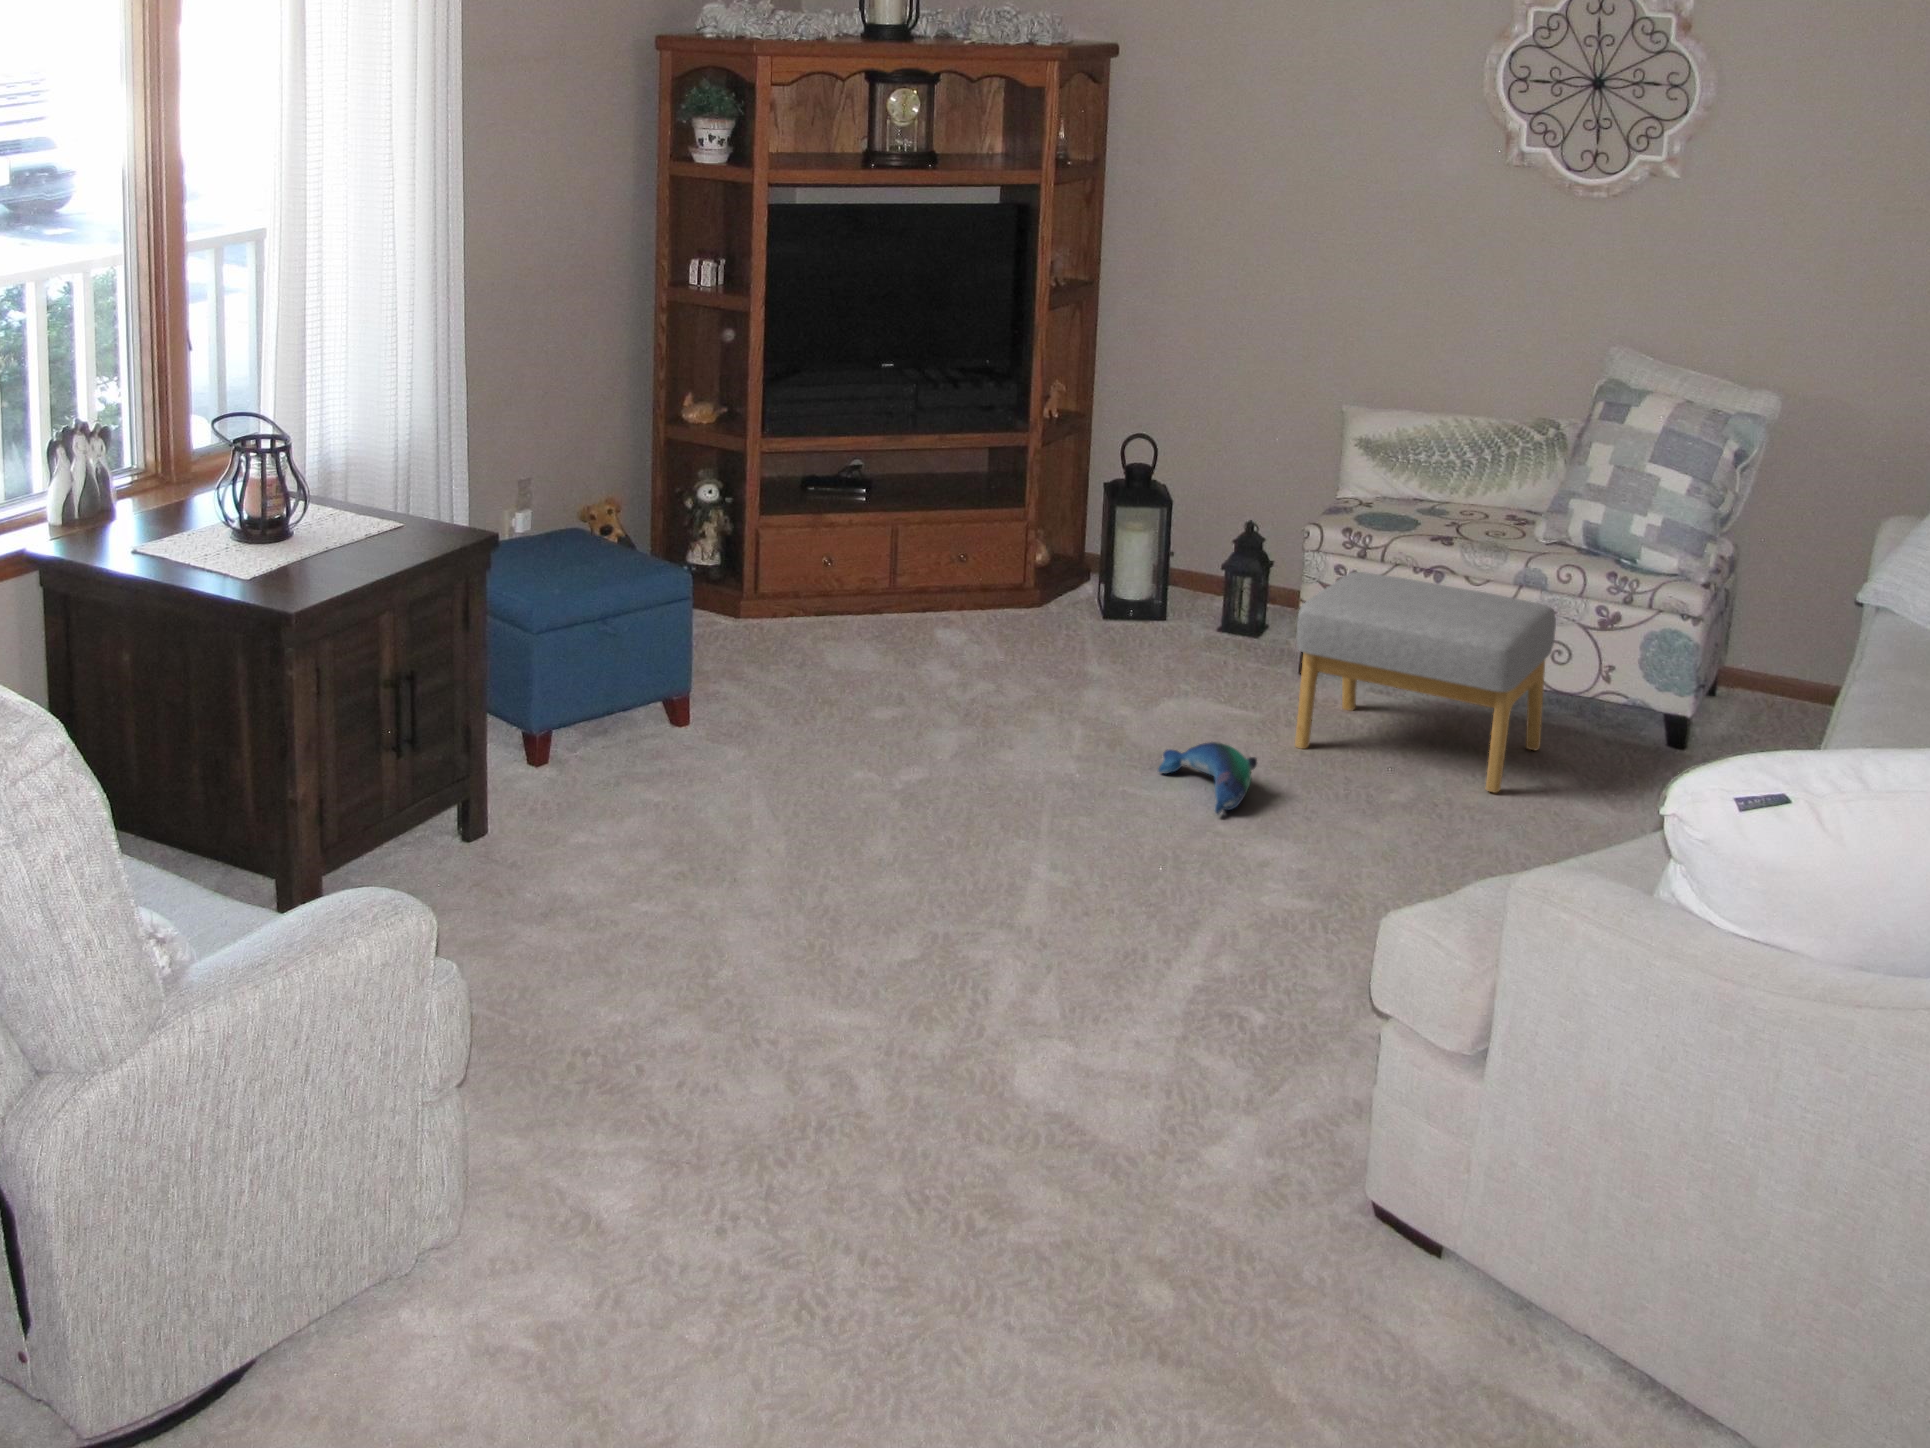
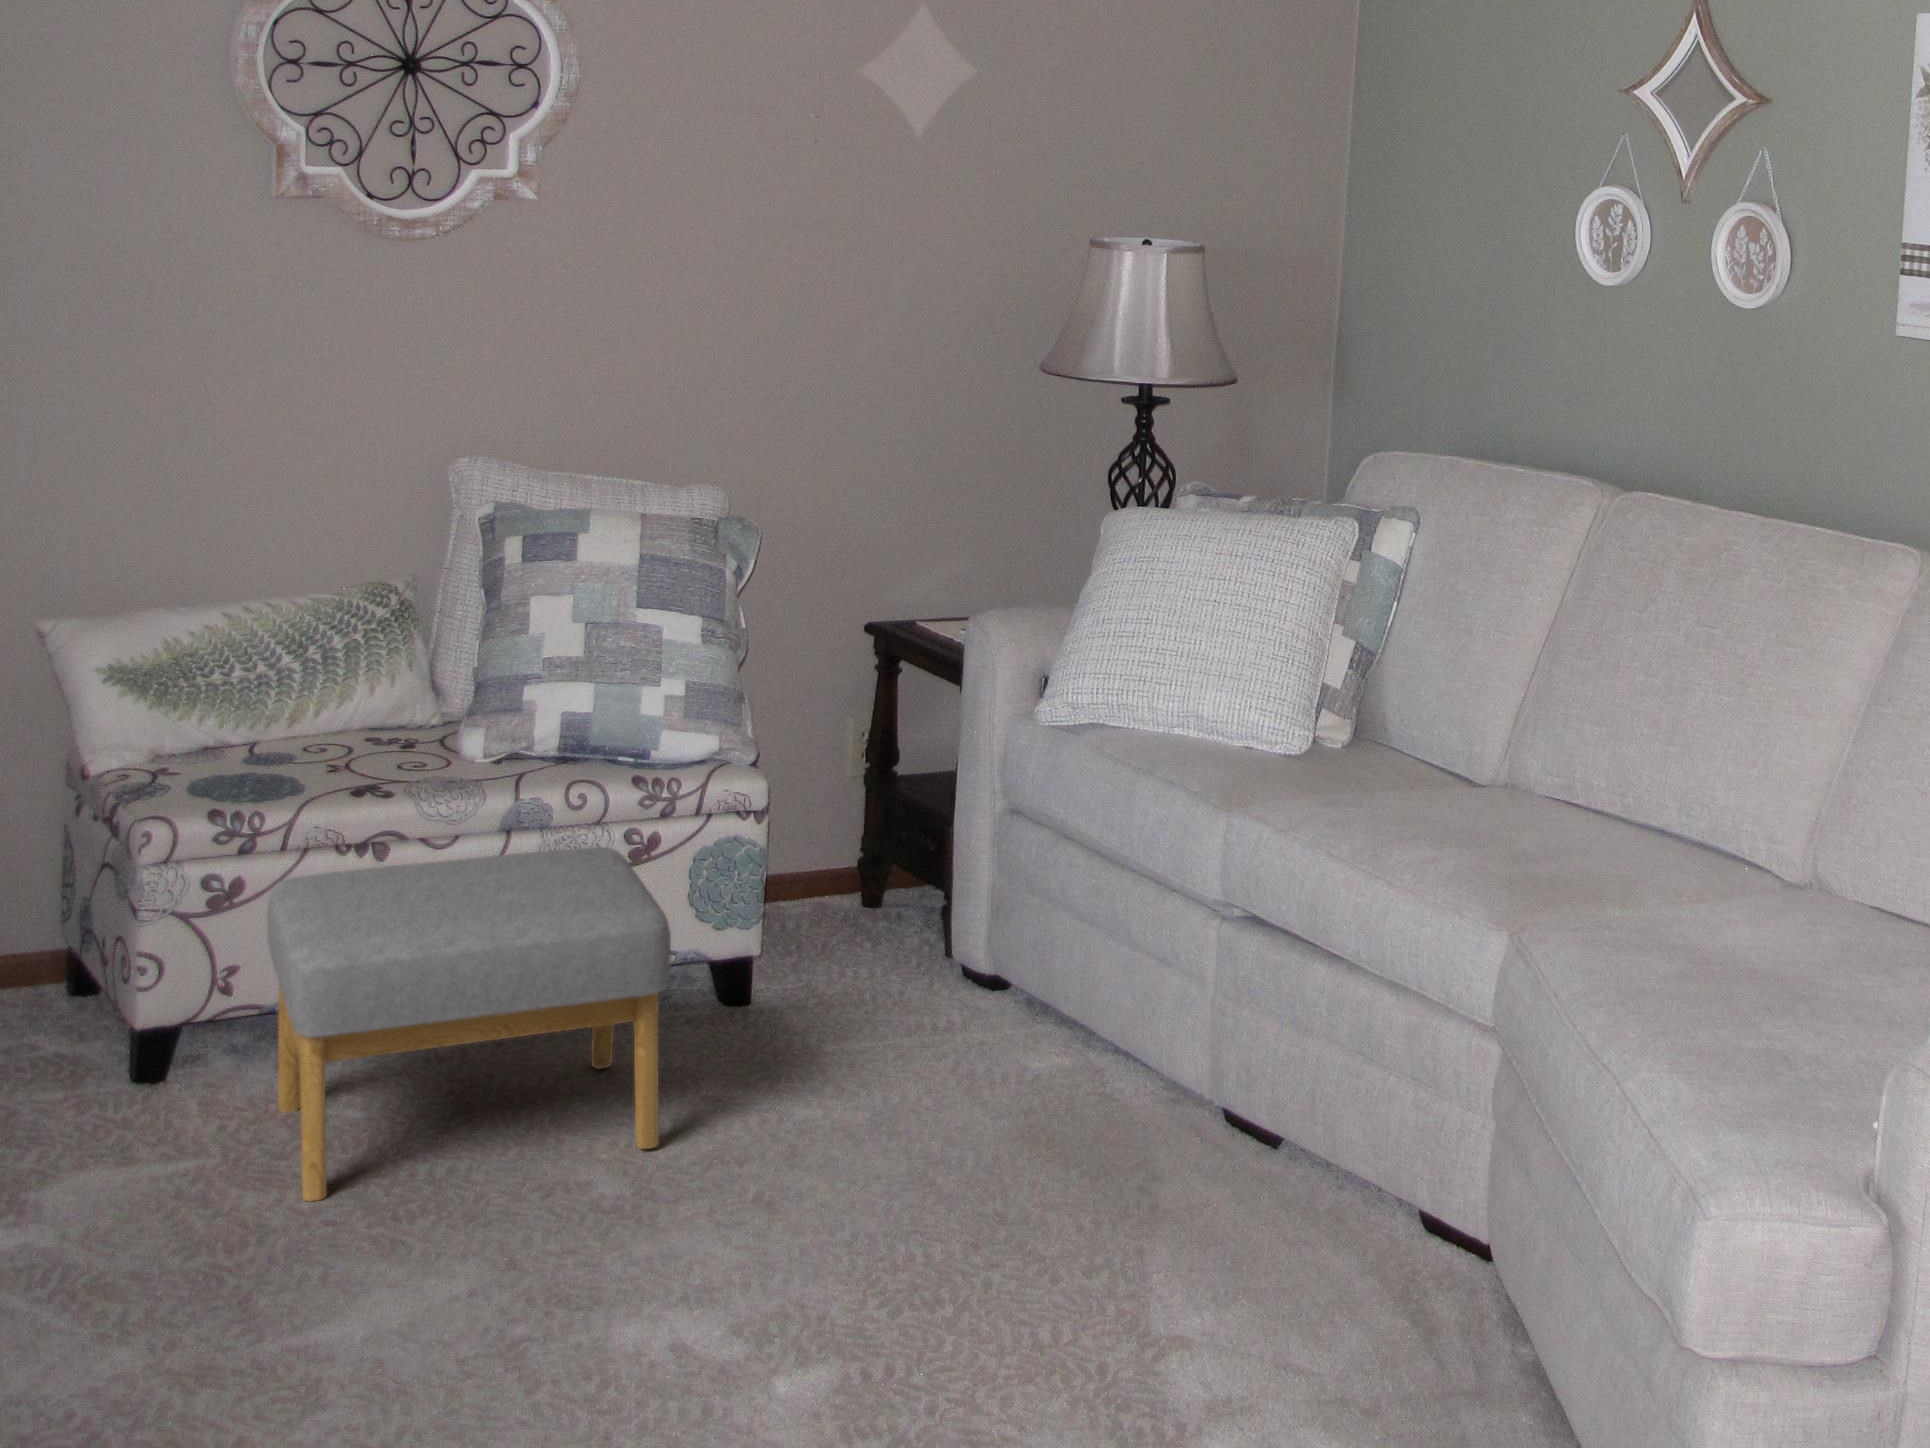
plush toy: present [1158,742,1257,814] -> none [154,1240,390,1365]

